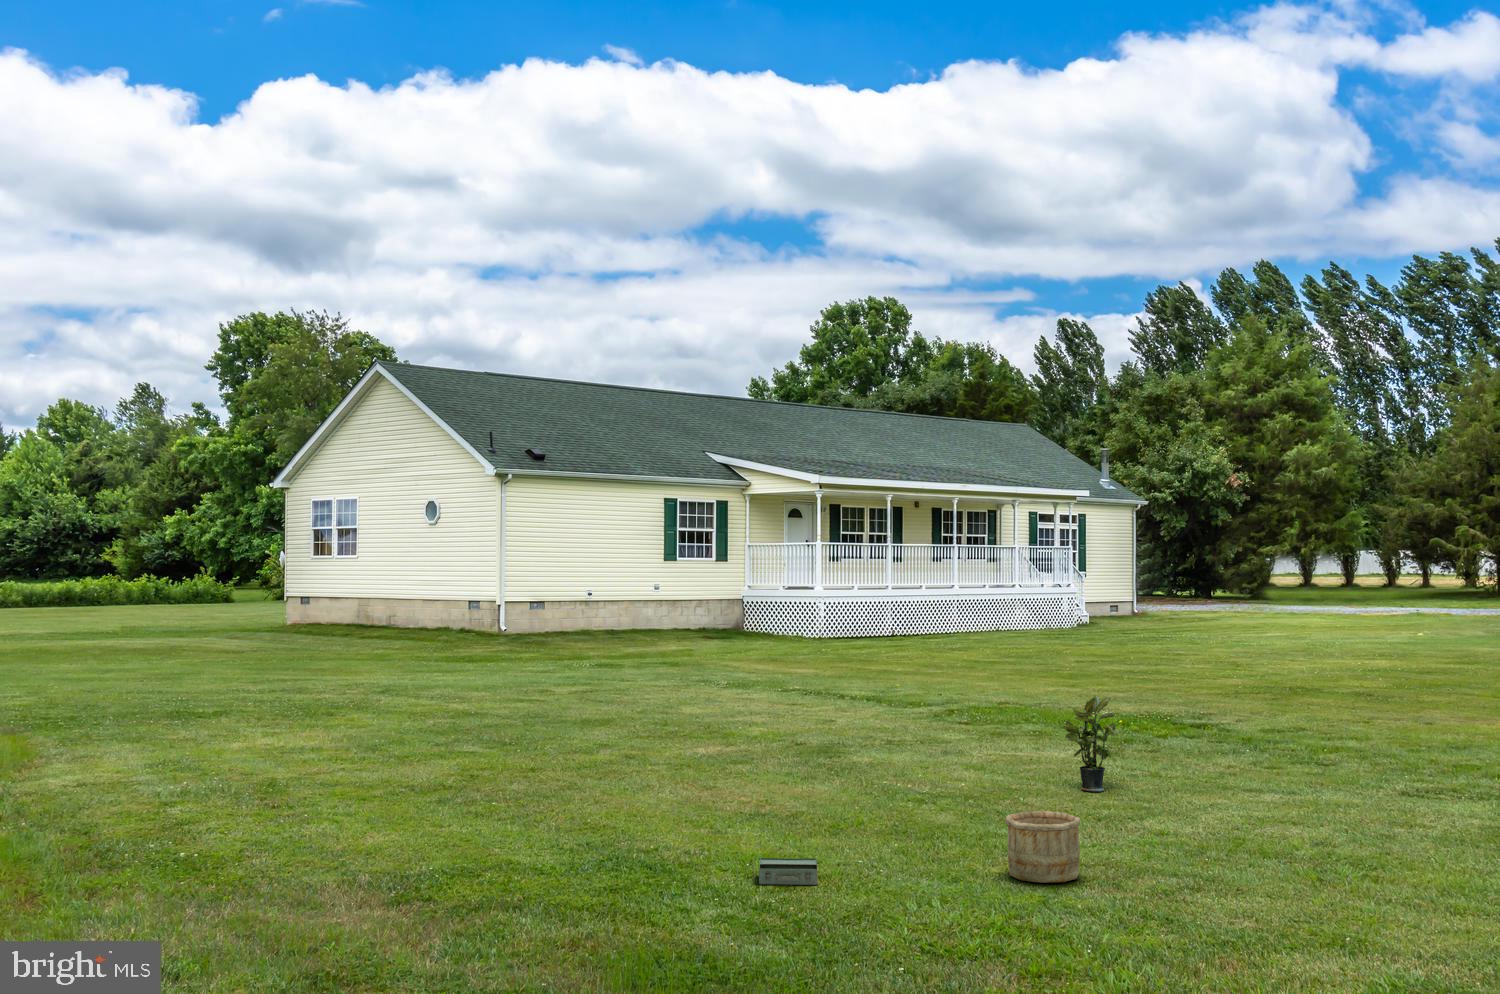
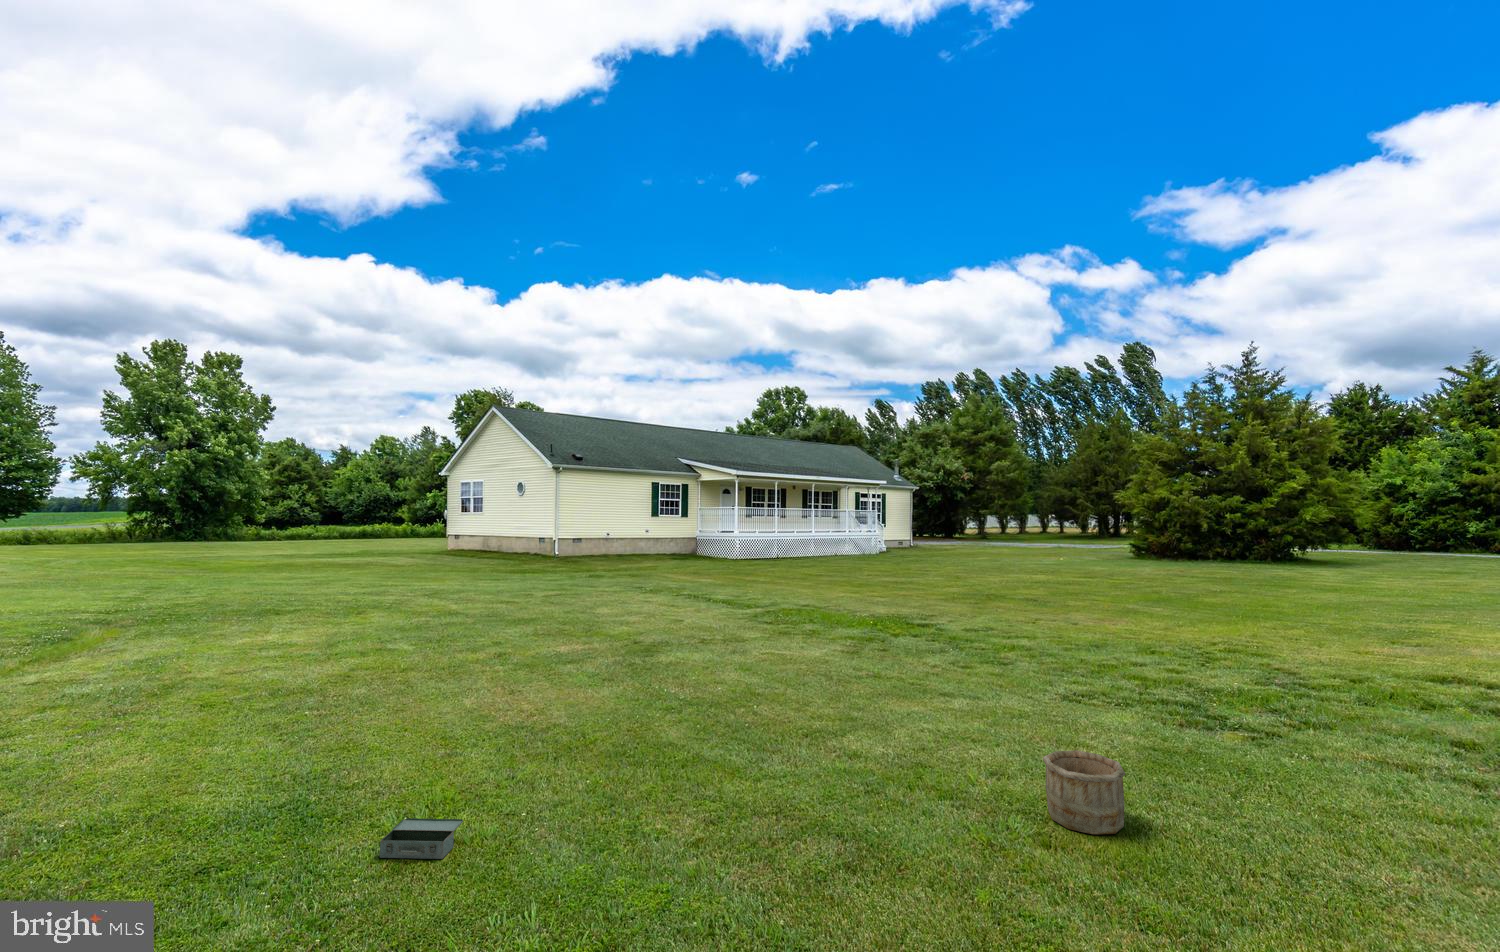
potted plant: present [1063,695,1116,792] -> none [797,618,839,697]
wooden bucket: present [1005,811,1080,883] -> present [1043,750,1125,834]

